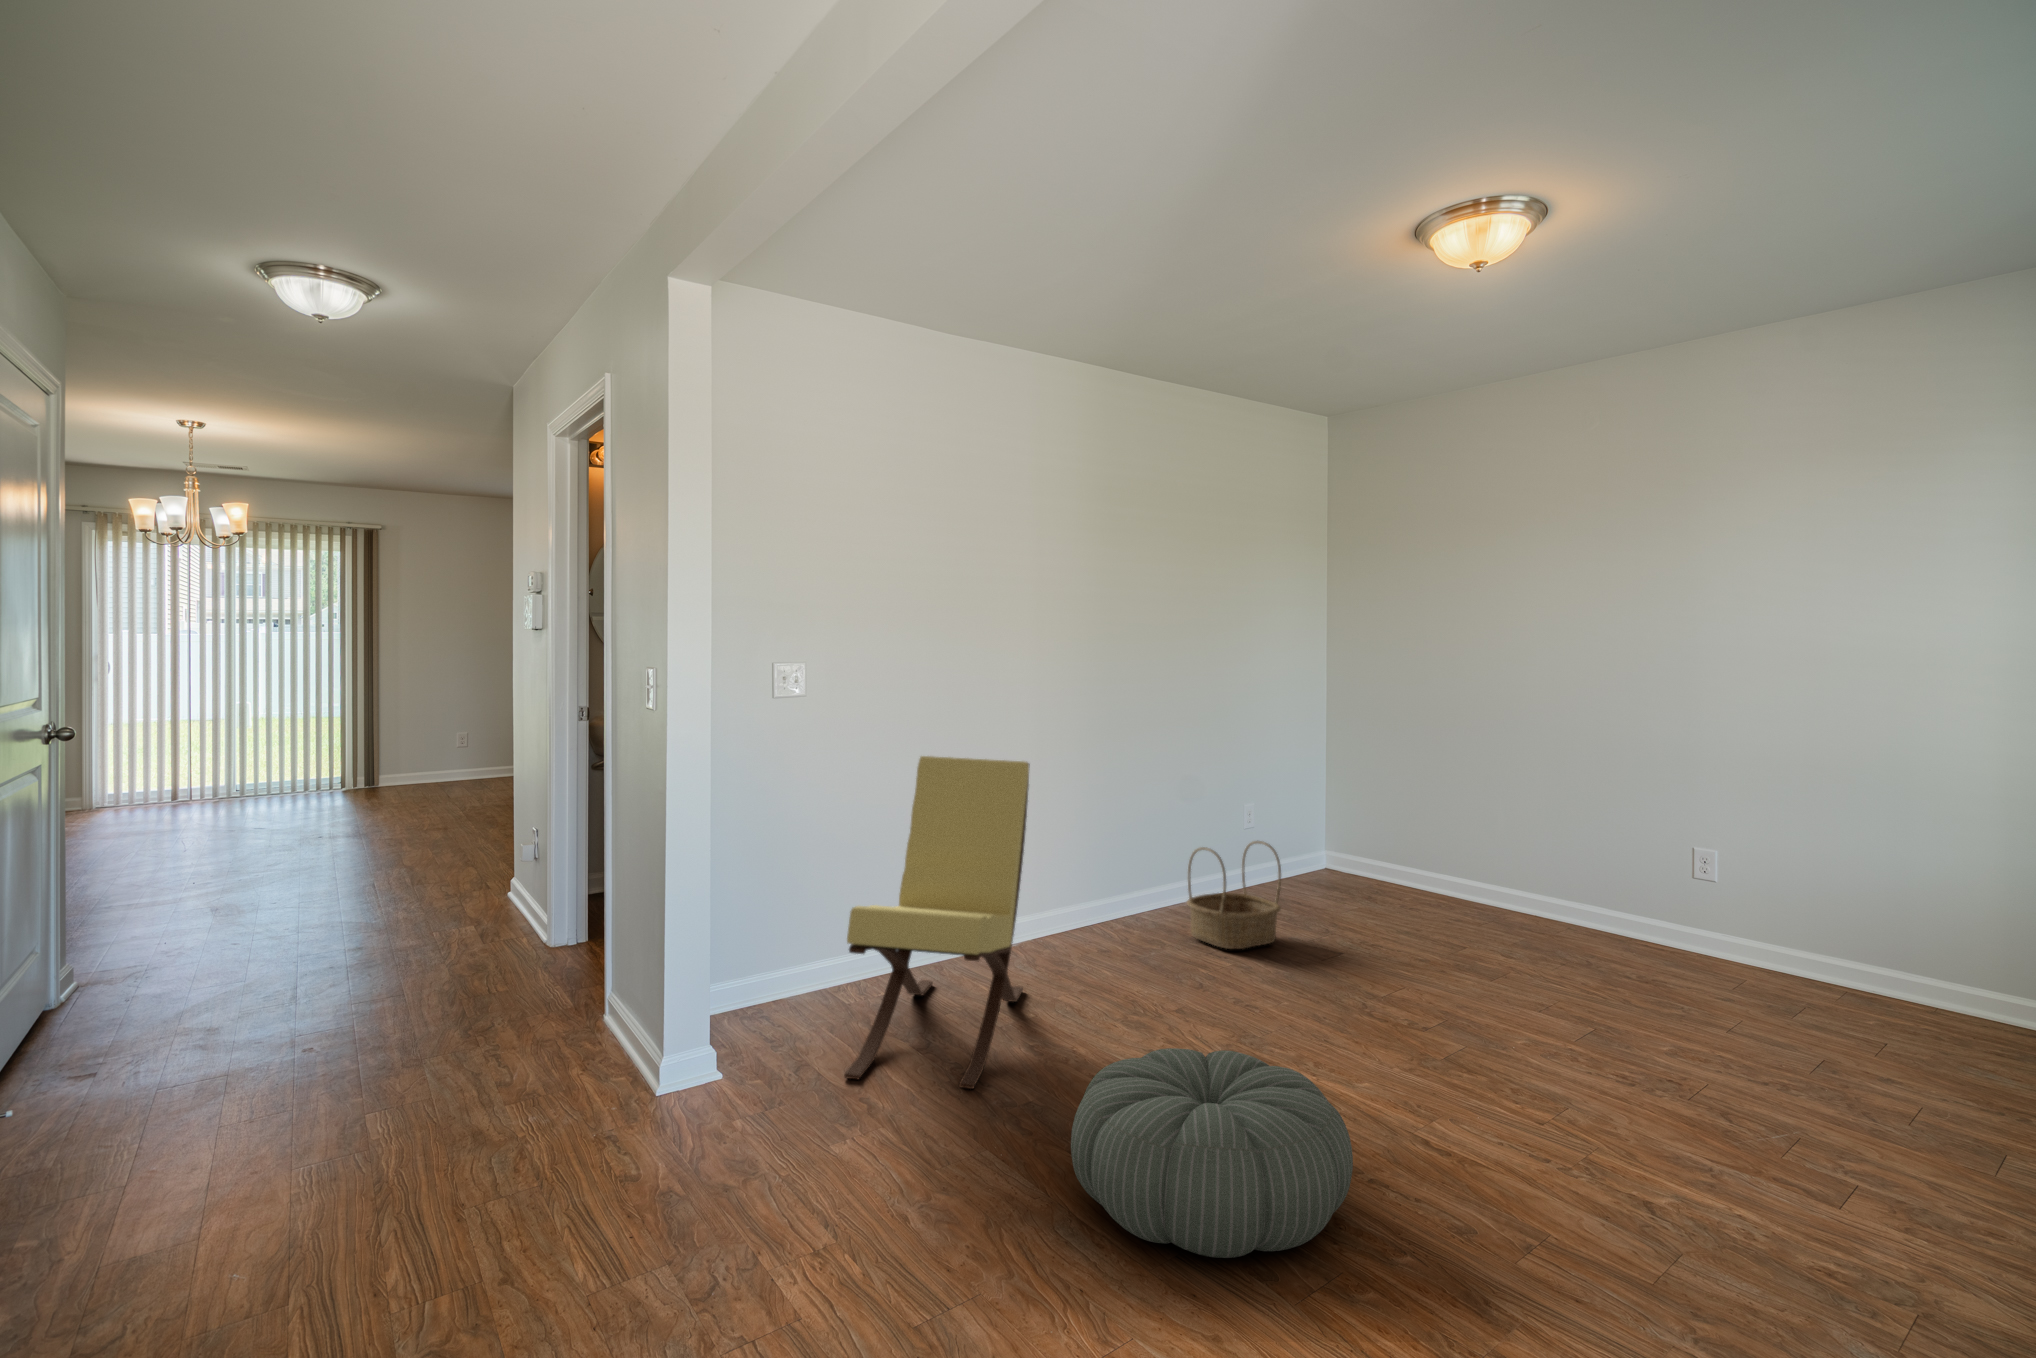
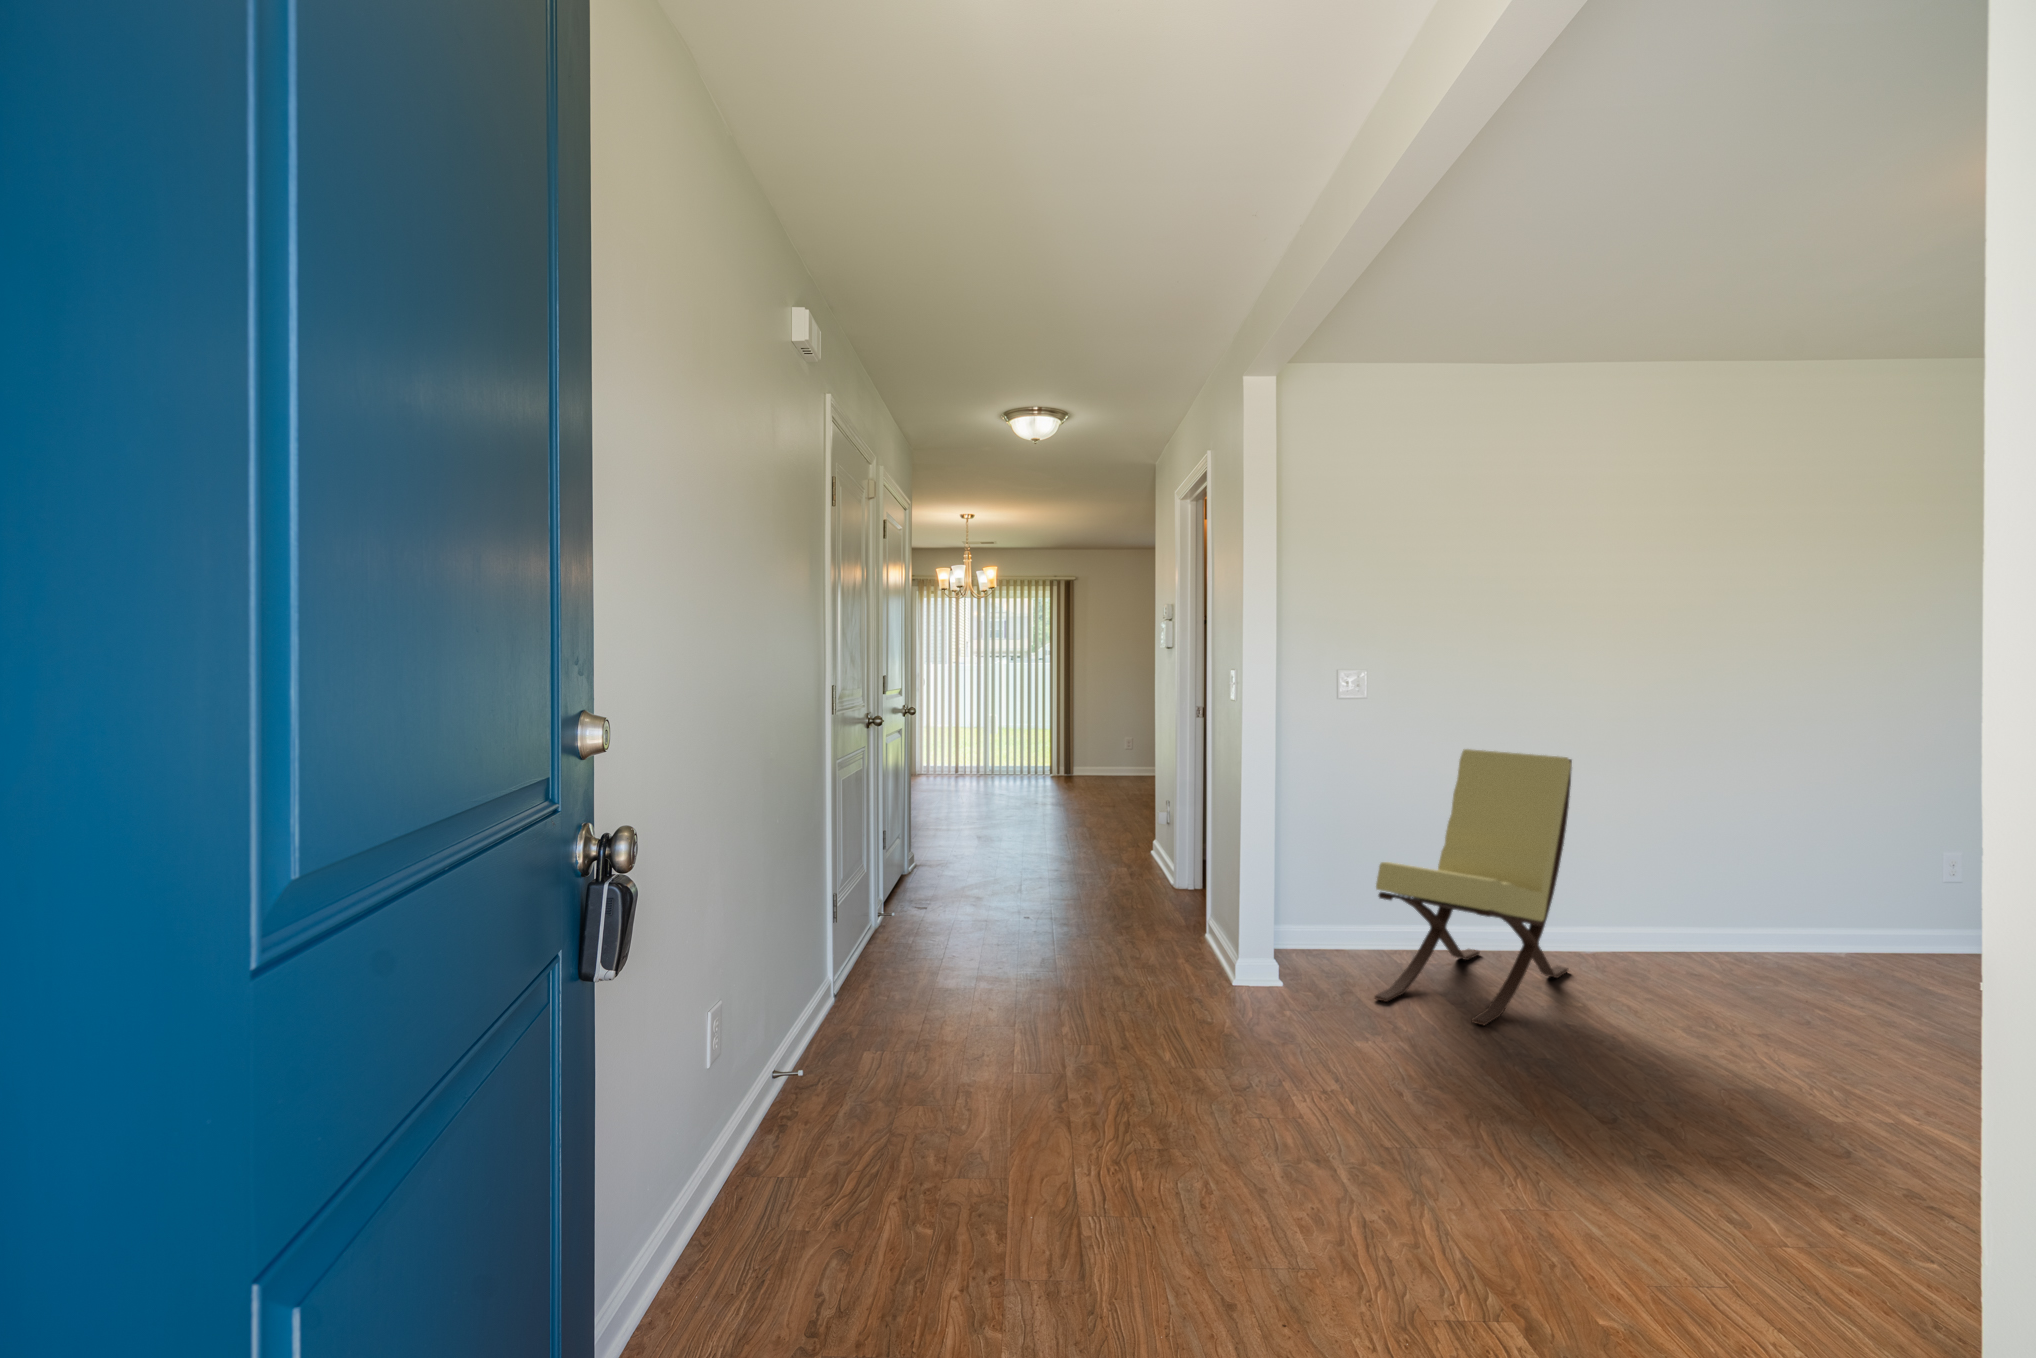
basket: present [1187,841,1281,949] -> none [1788,863,1919,978]
pouf: present [1071,1048,1353,1258] -> none [1538,1006,1835,1181]

